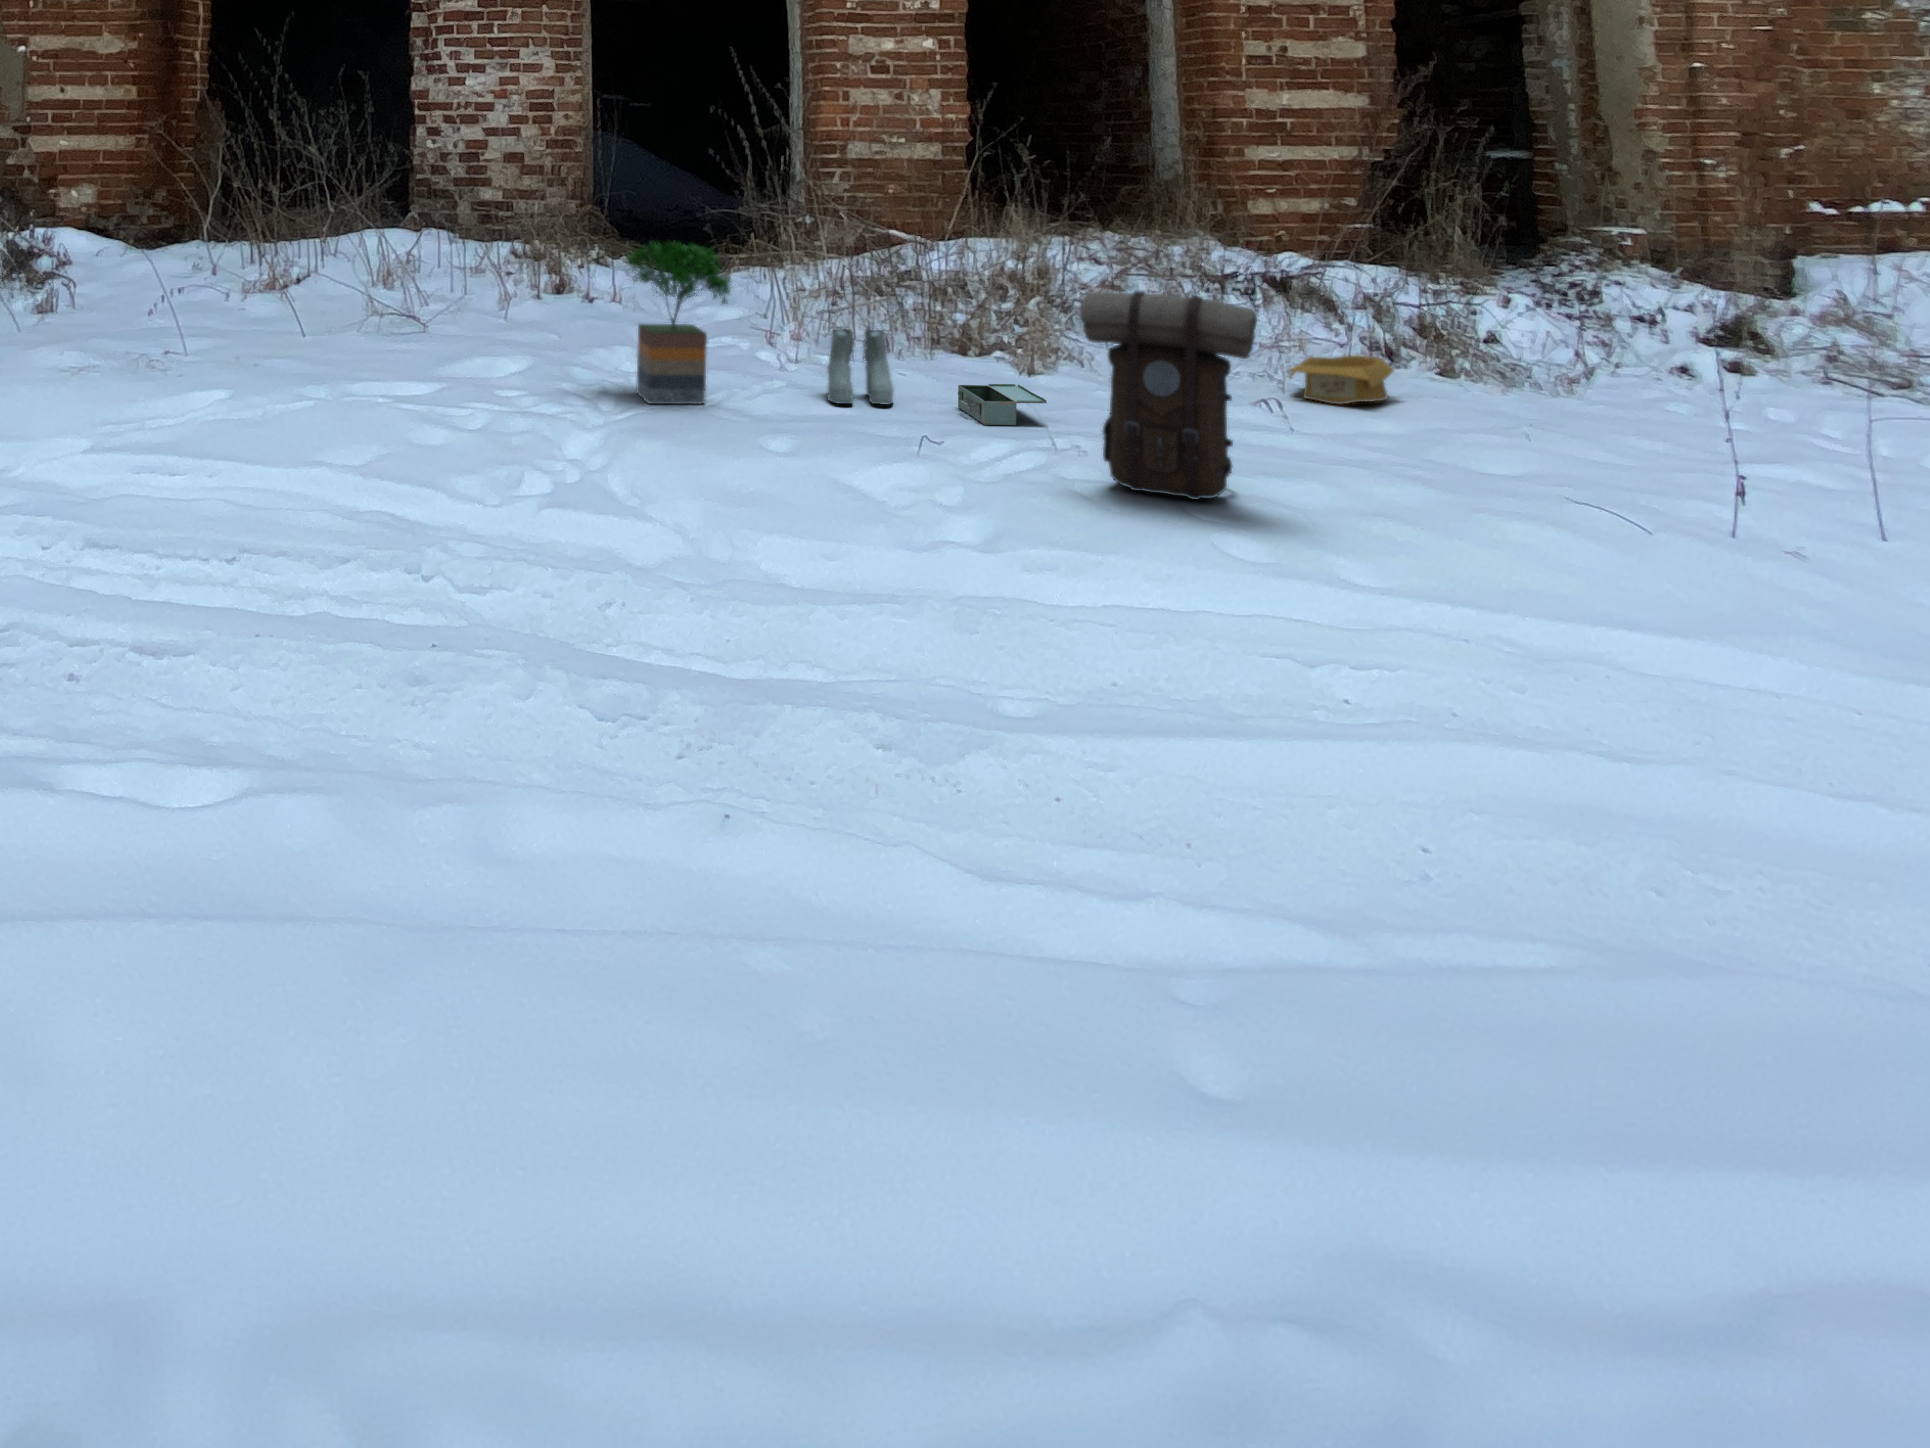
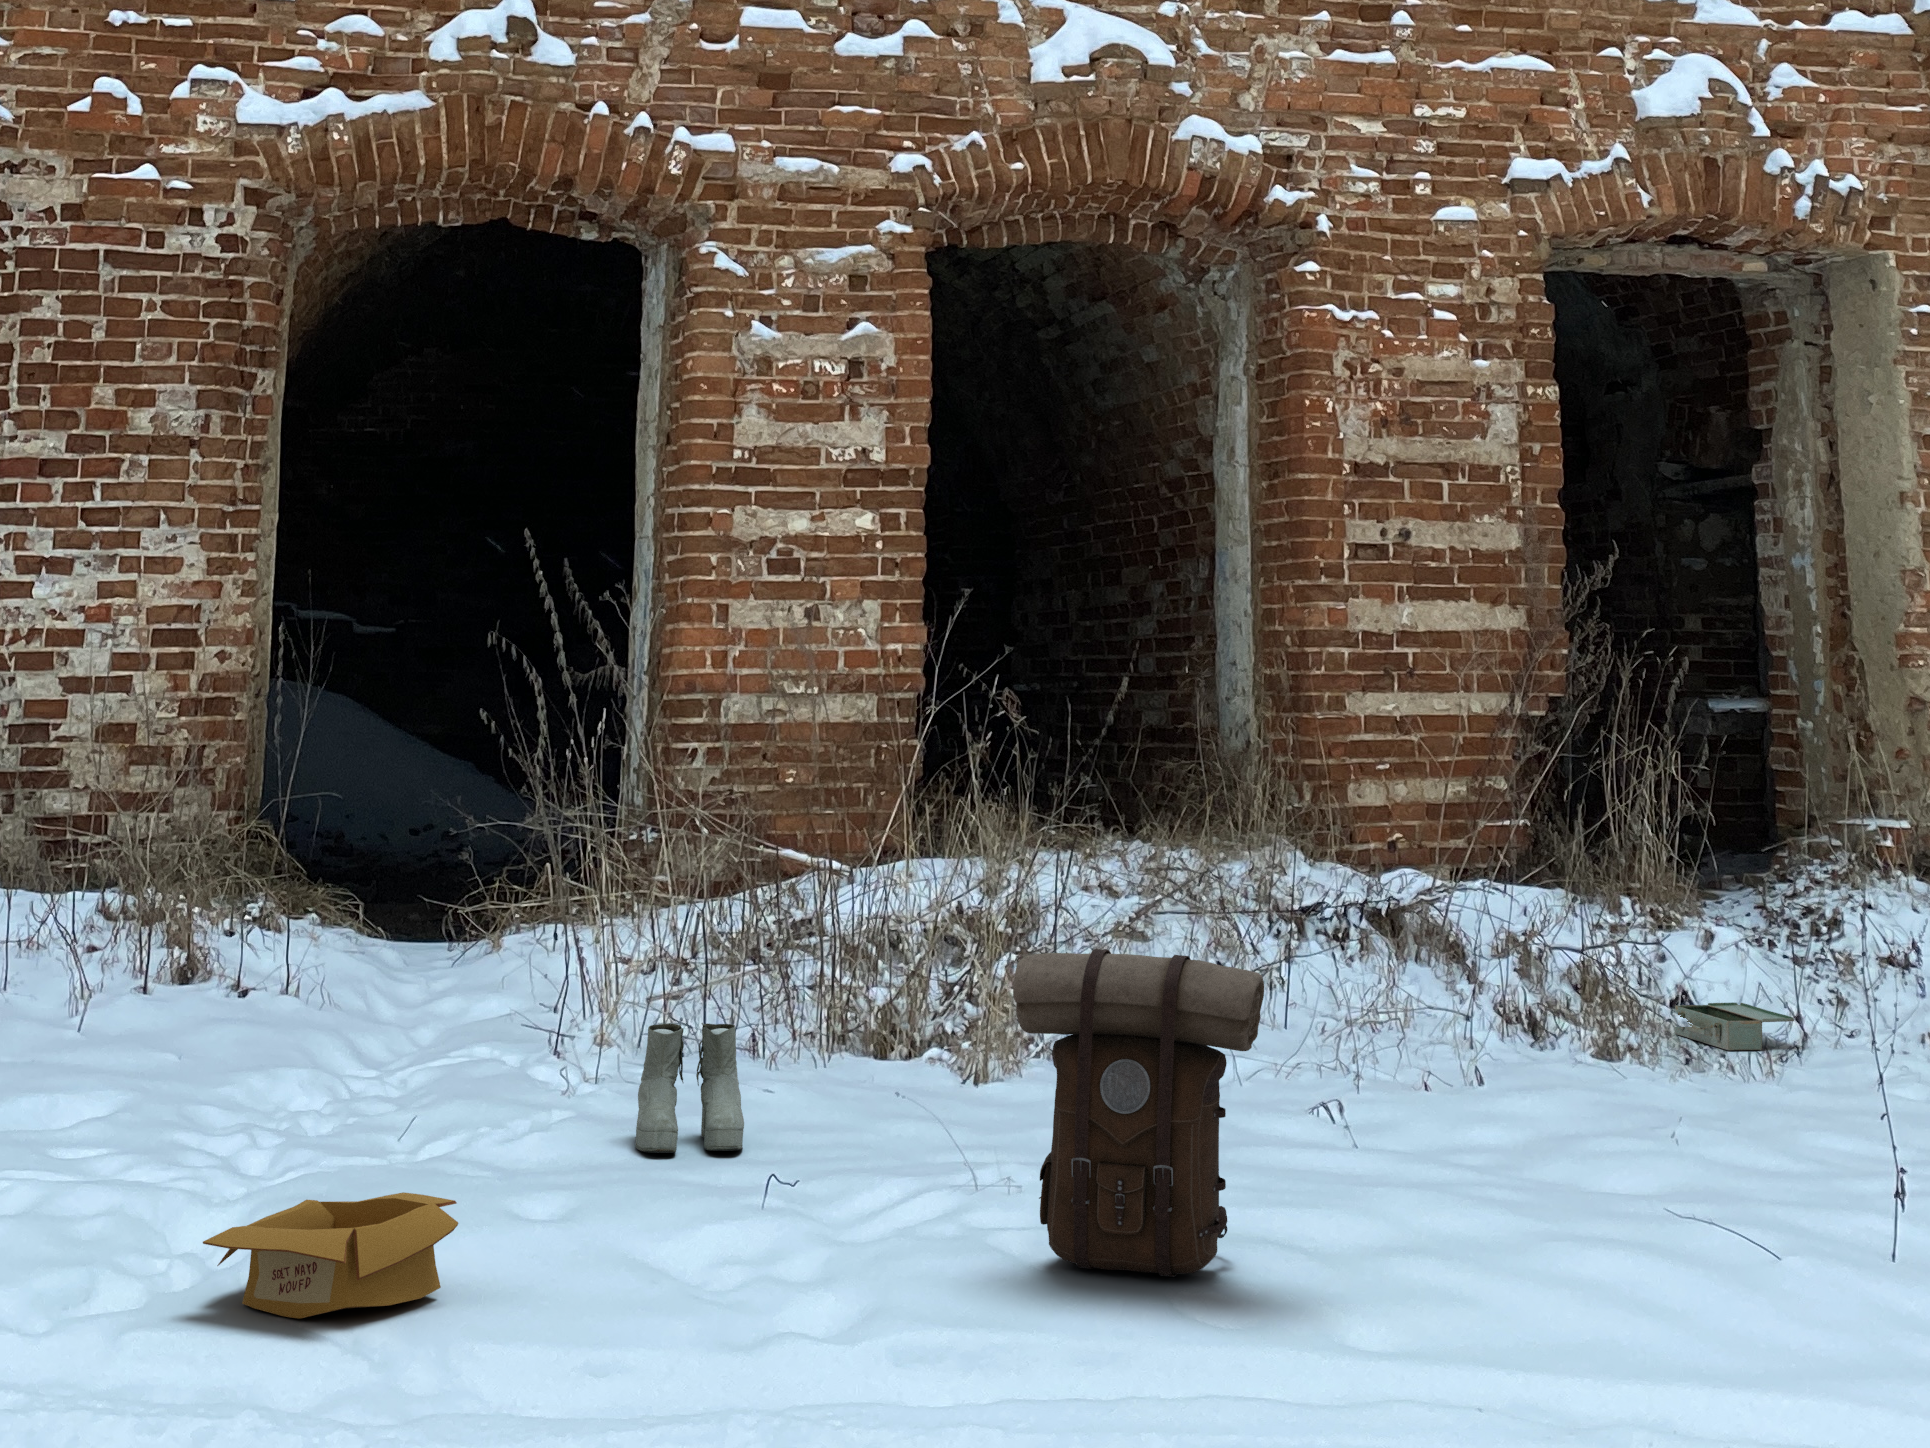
potted tree: present [627,242,732,404] -> none [298,878,487,1168]
cardboard box: present [1289,355,1394,405] -> present [203,1192,458,1319]
toolbox: present [958,384,1047,425] -> present [1675,1002,1794,1050]

